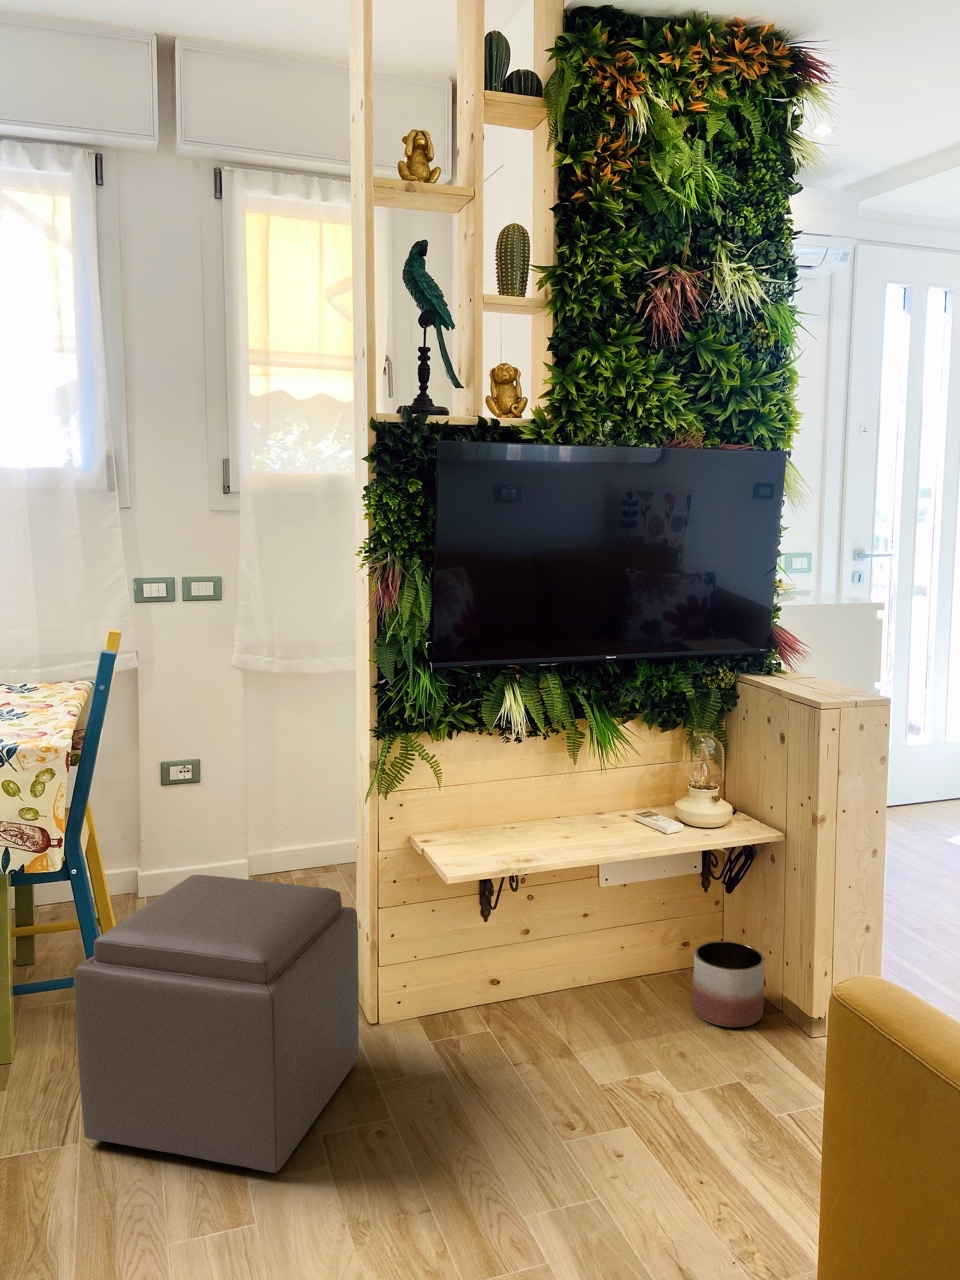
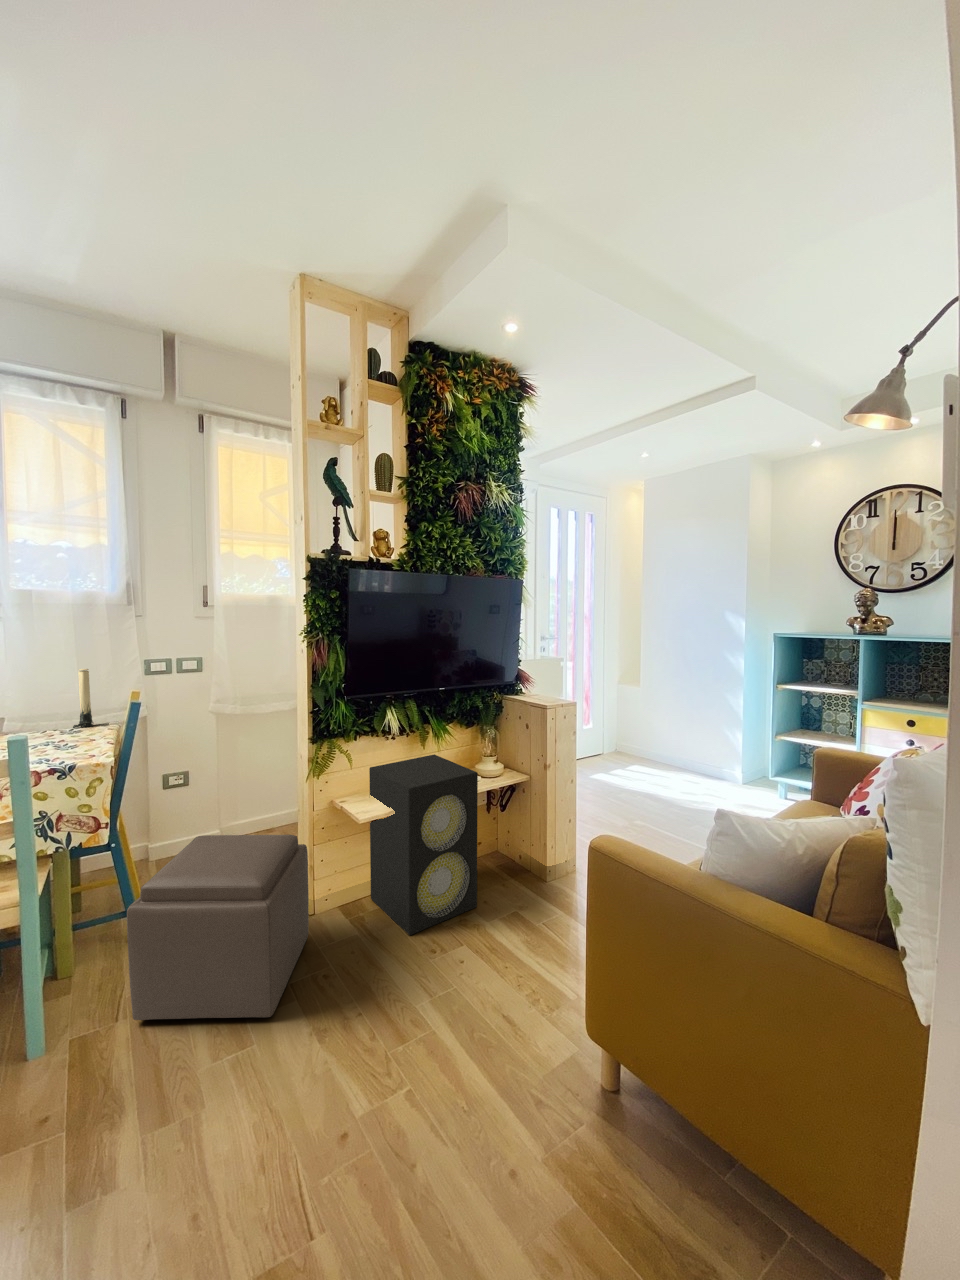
candle: none [35,603,63,694] -> present [73,669,93,728]
speaker: none [472,778,662,1087] -> present [369,754,478,935]
planter: present [692,941,765,1028] -> none [490,836,527,883]

